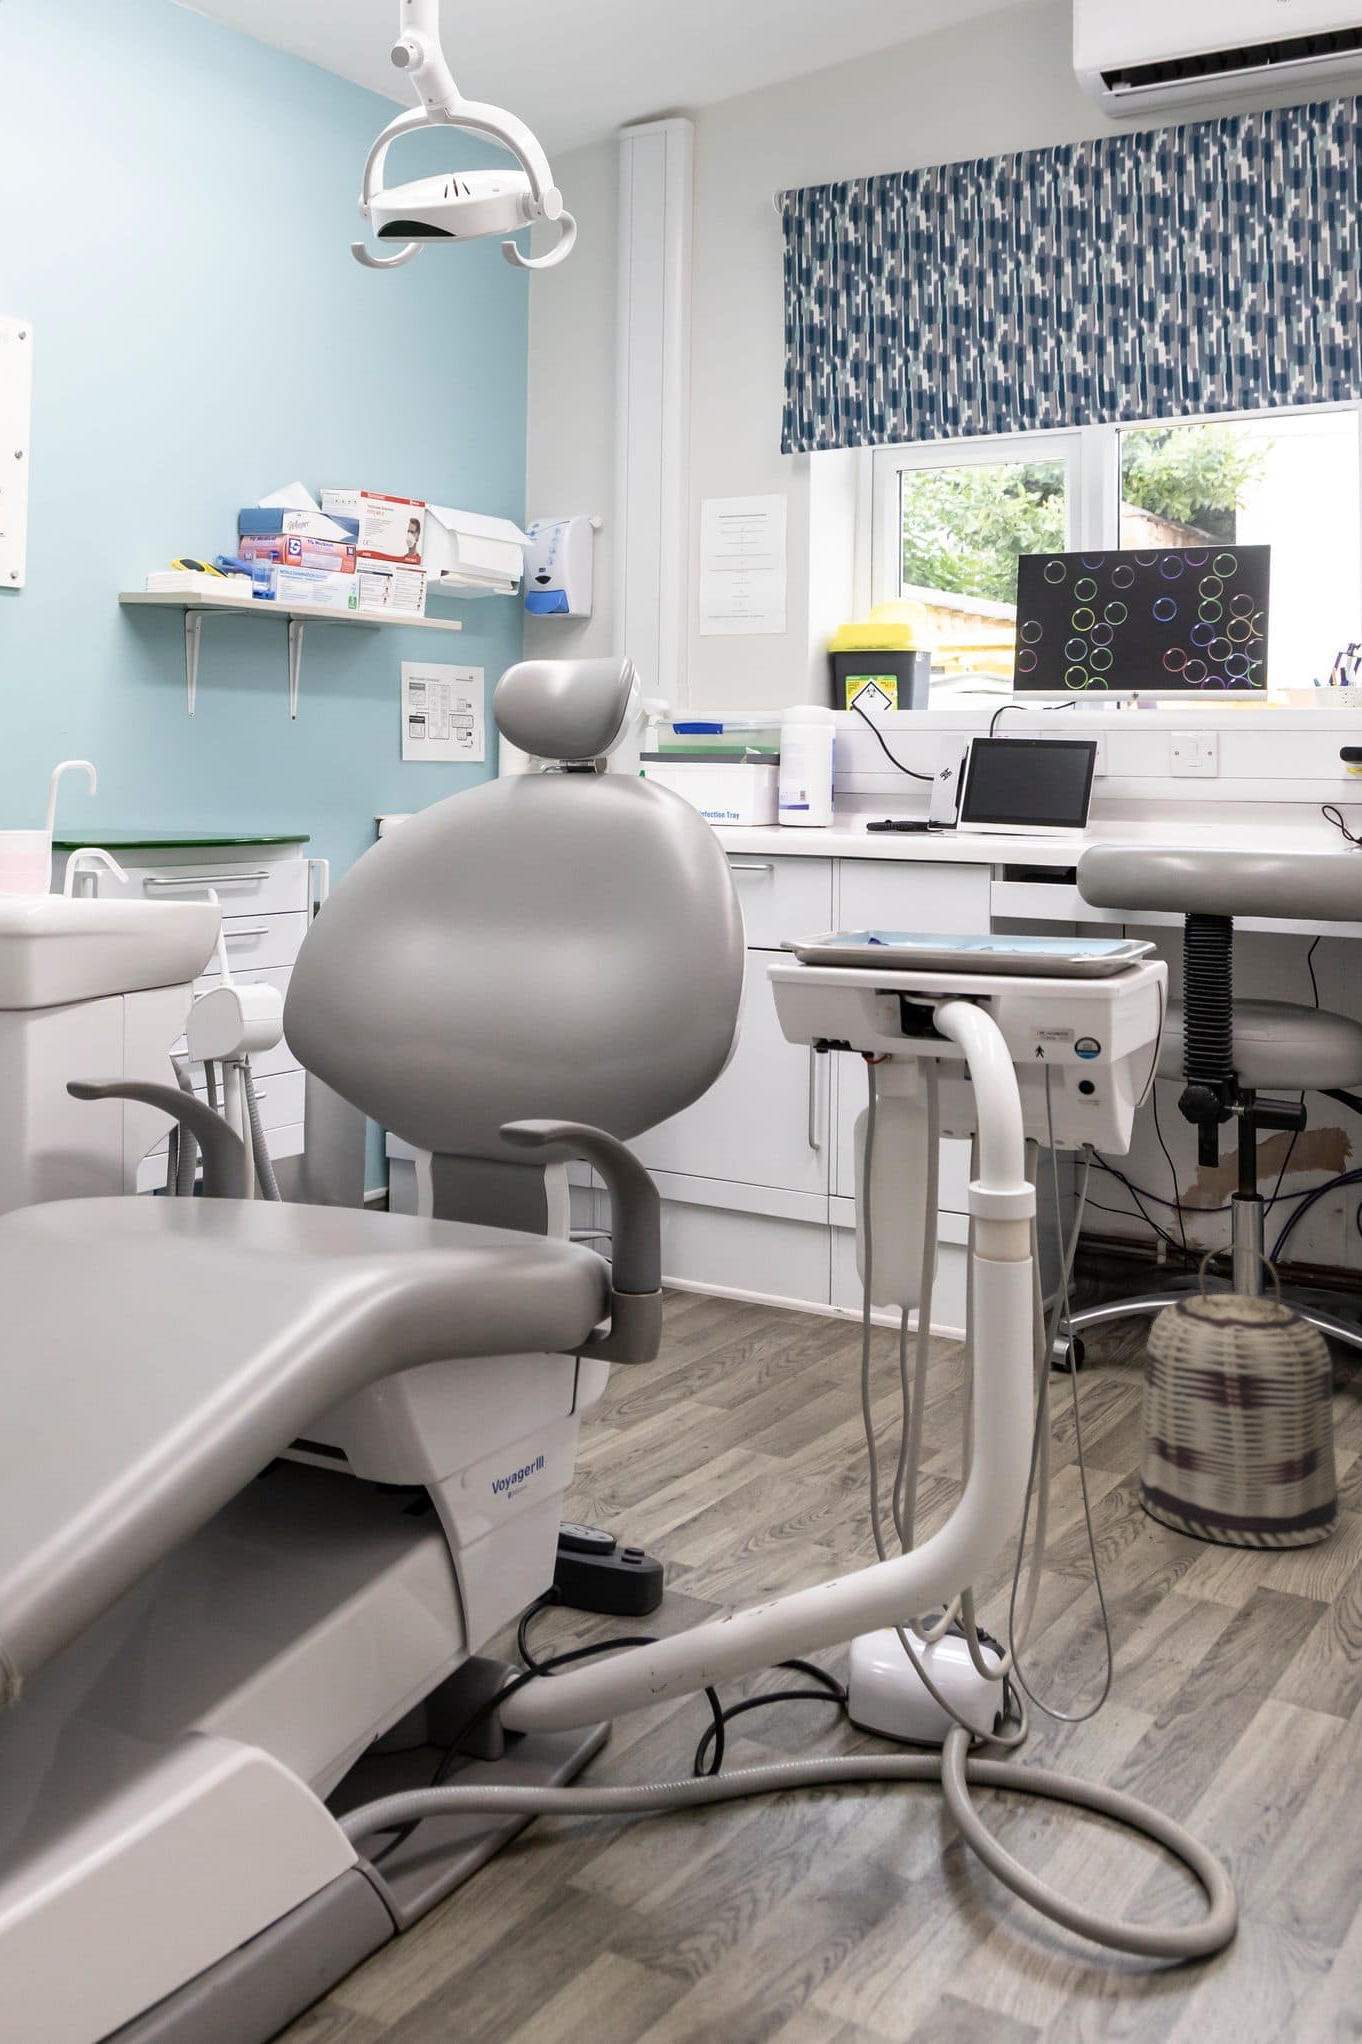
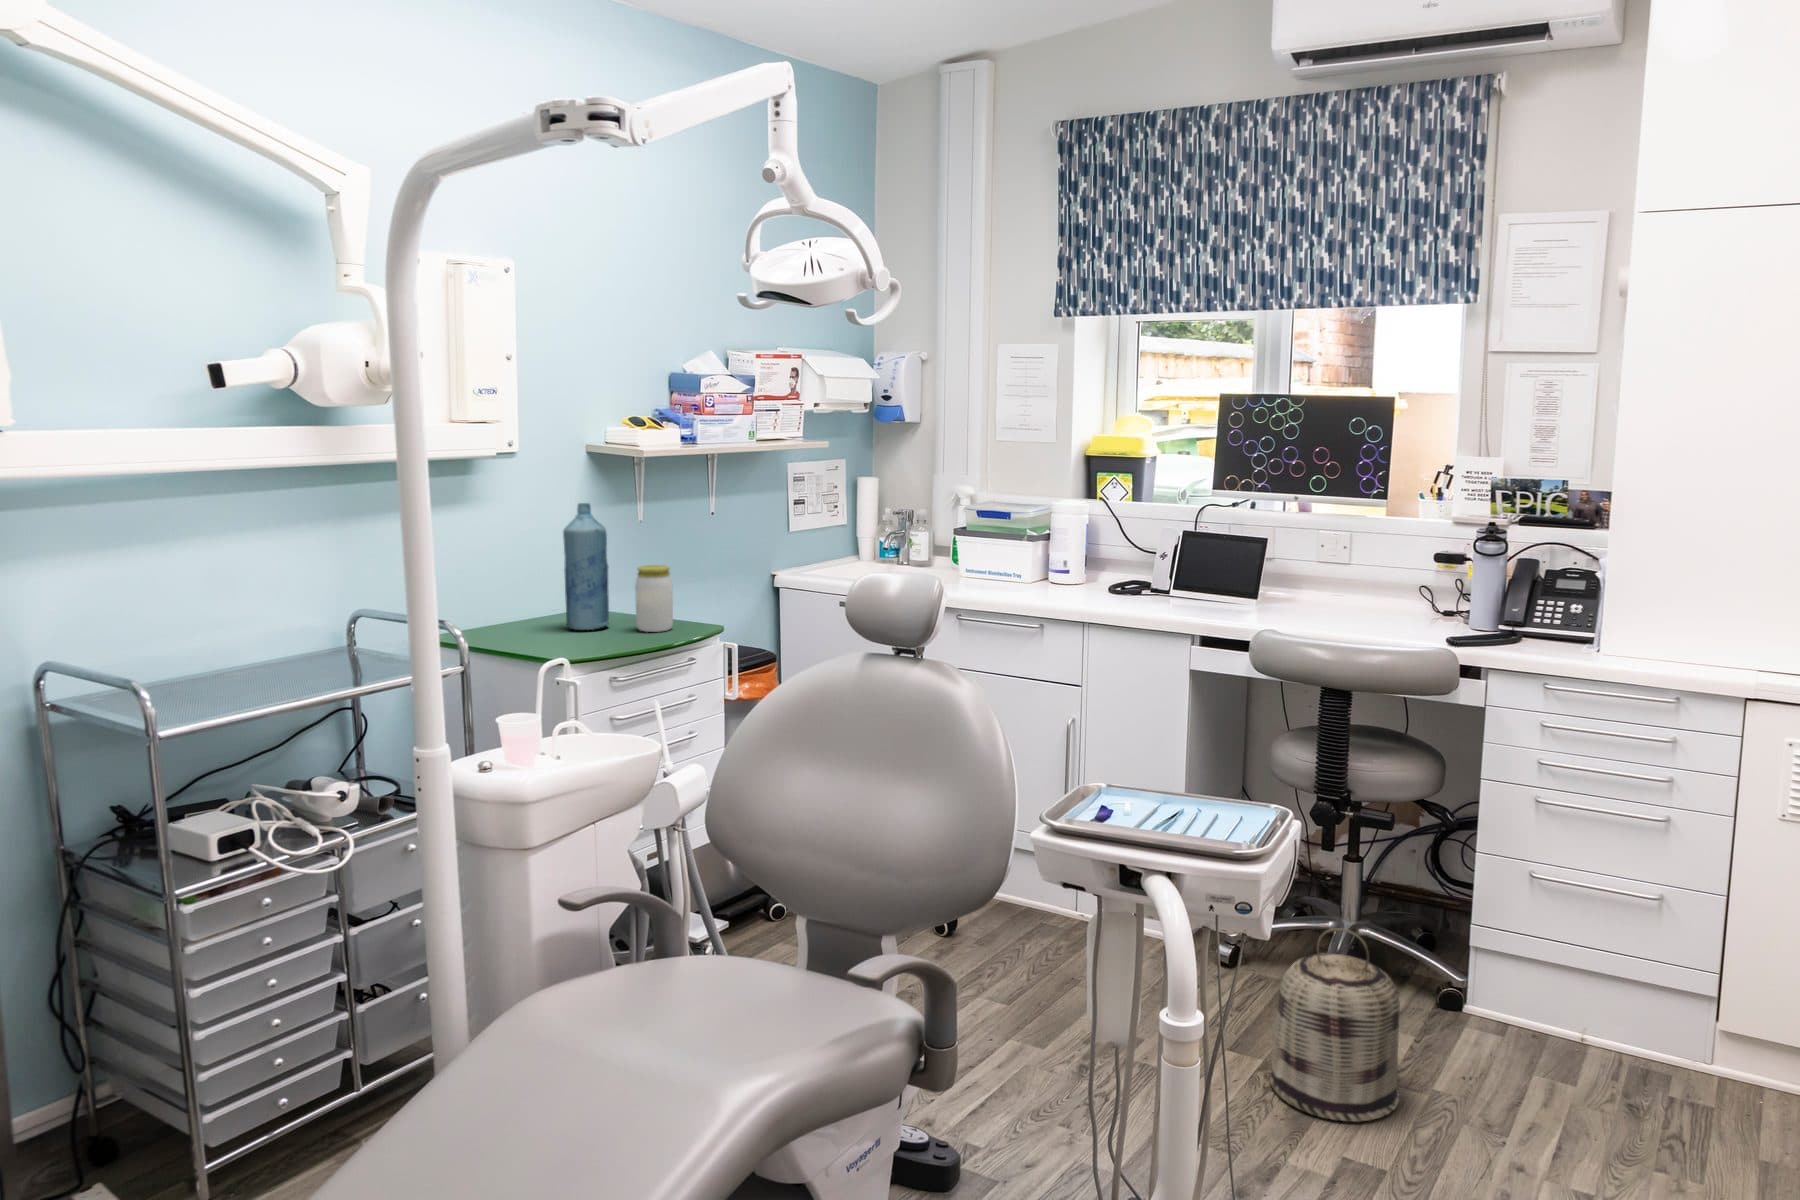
bottle: none [79,655,144,837] -> present [563,503,609,630]
jar: none [181,744,235,837] -> present [635,565,673,632]

